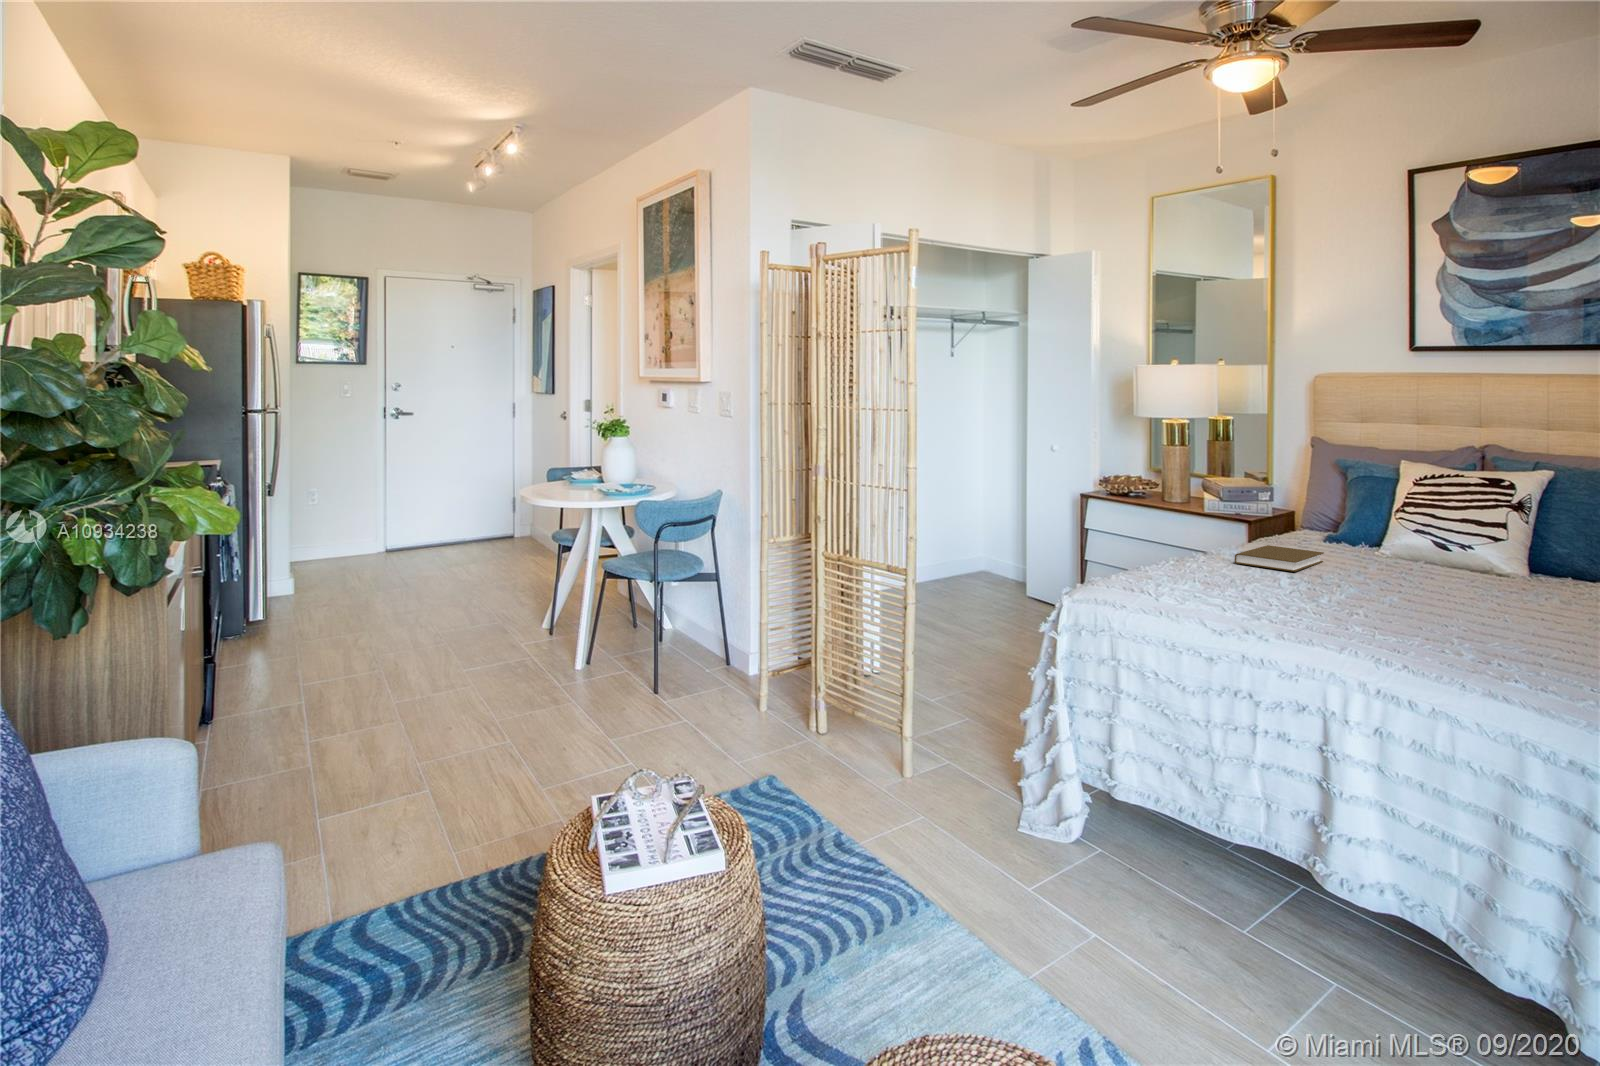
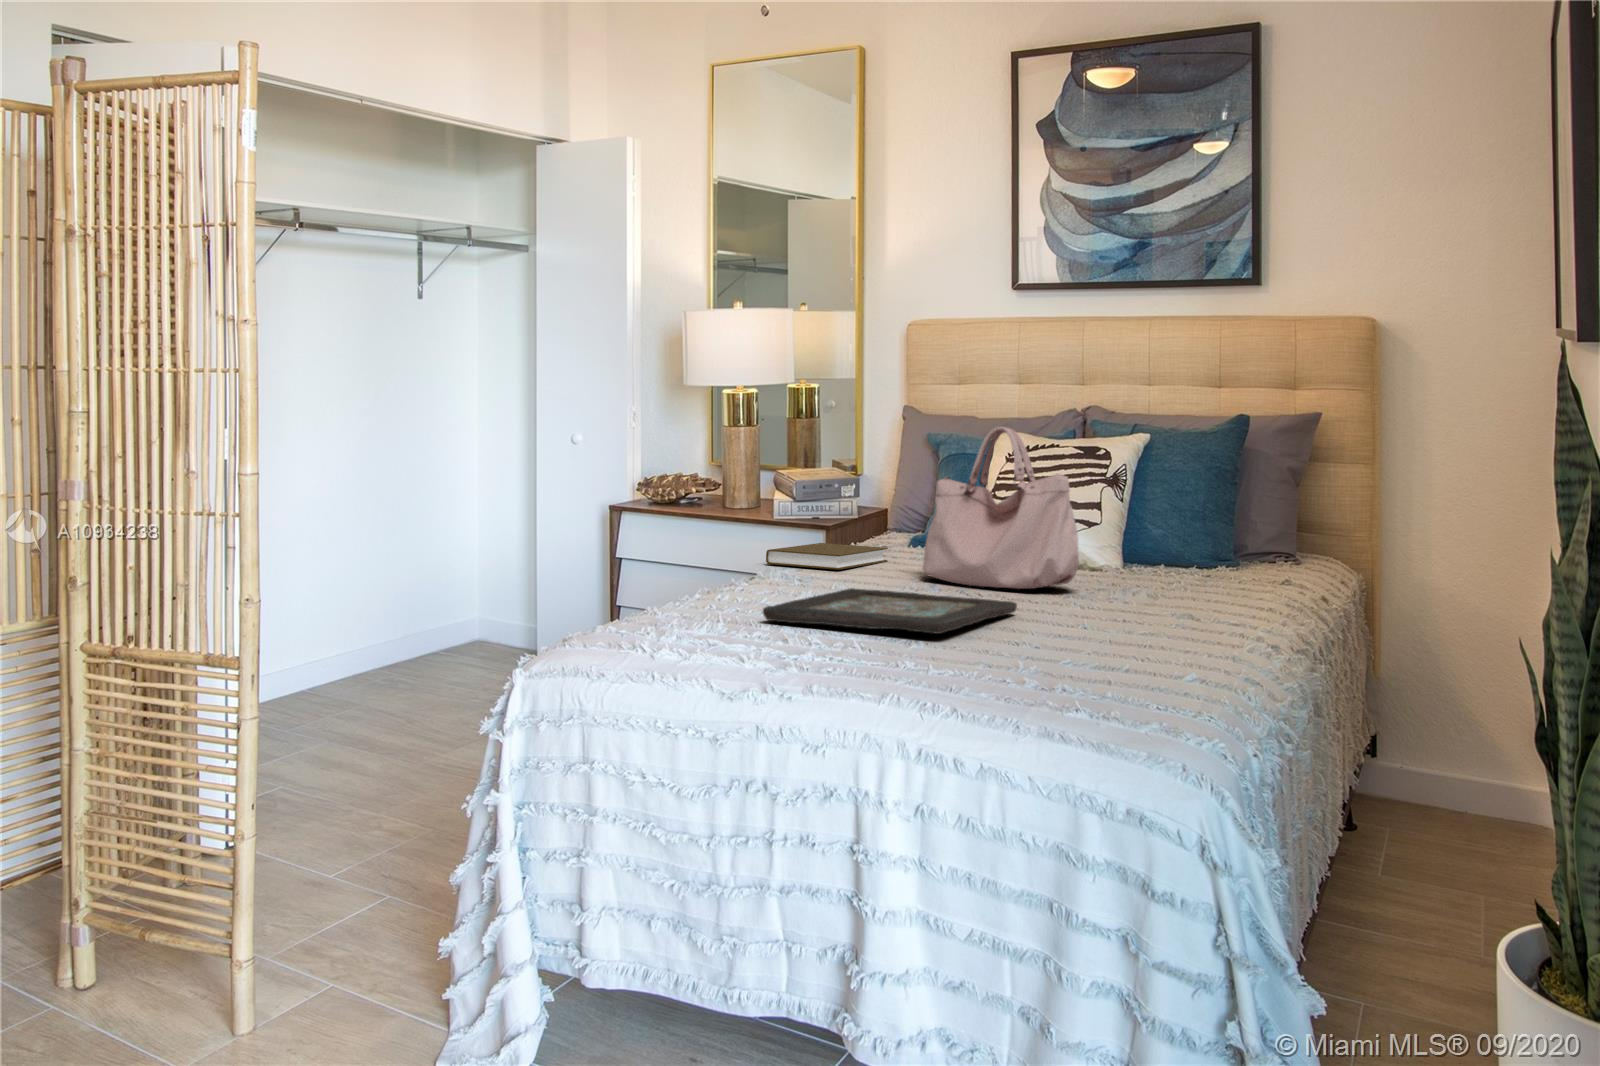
handbag: none [1368,478,1518,602] -> present [923,427,1079,589]
decorative tray: none [1281,599,1482,657] -> present [763,588,1017,634]

